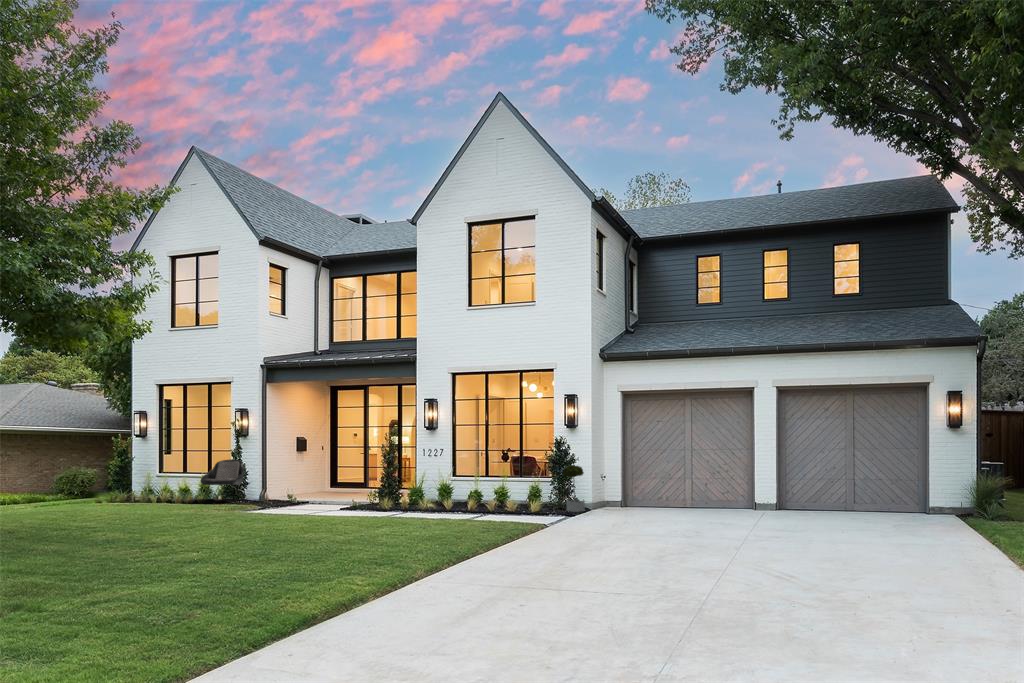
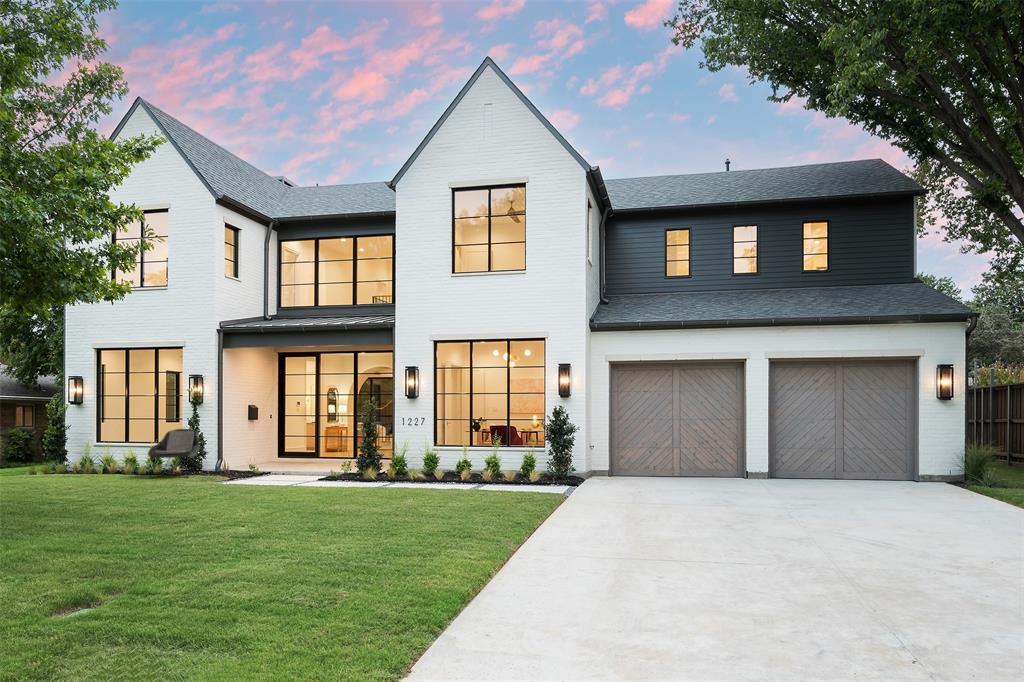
potted tree: present [563,465,585,512] -> none [561,434,583,485]

